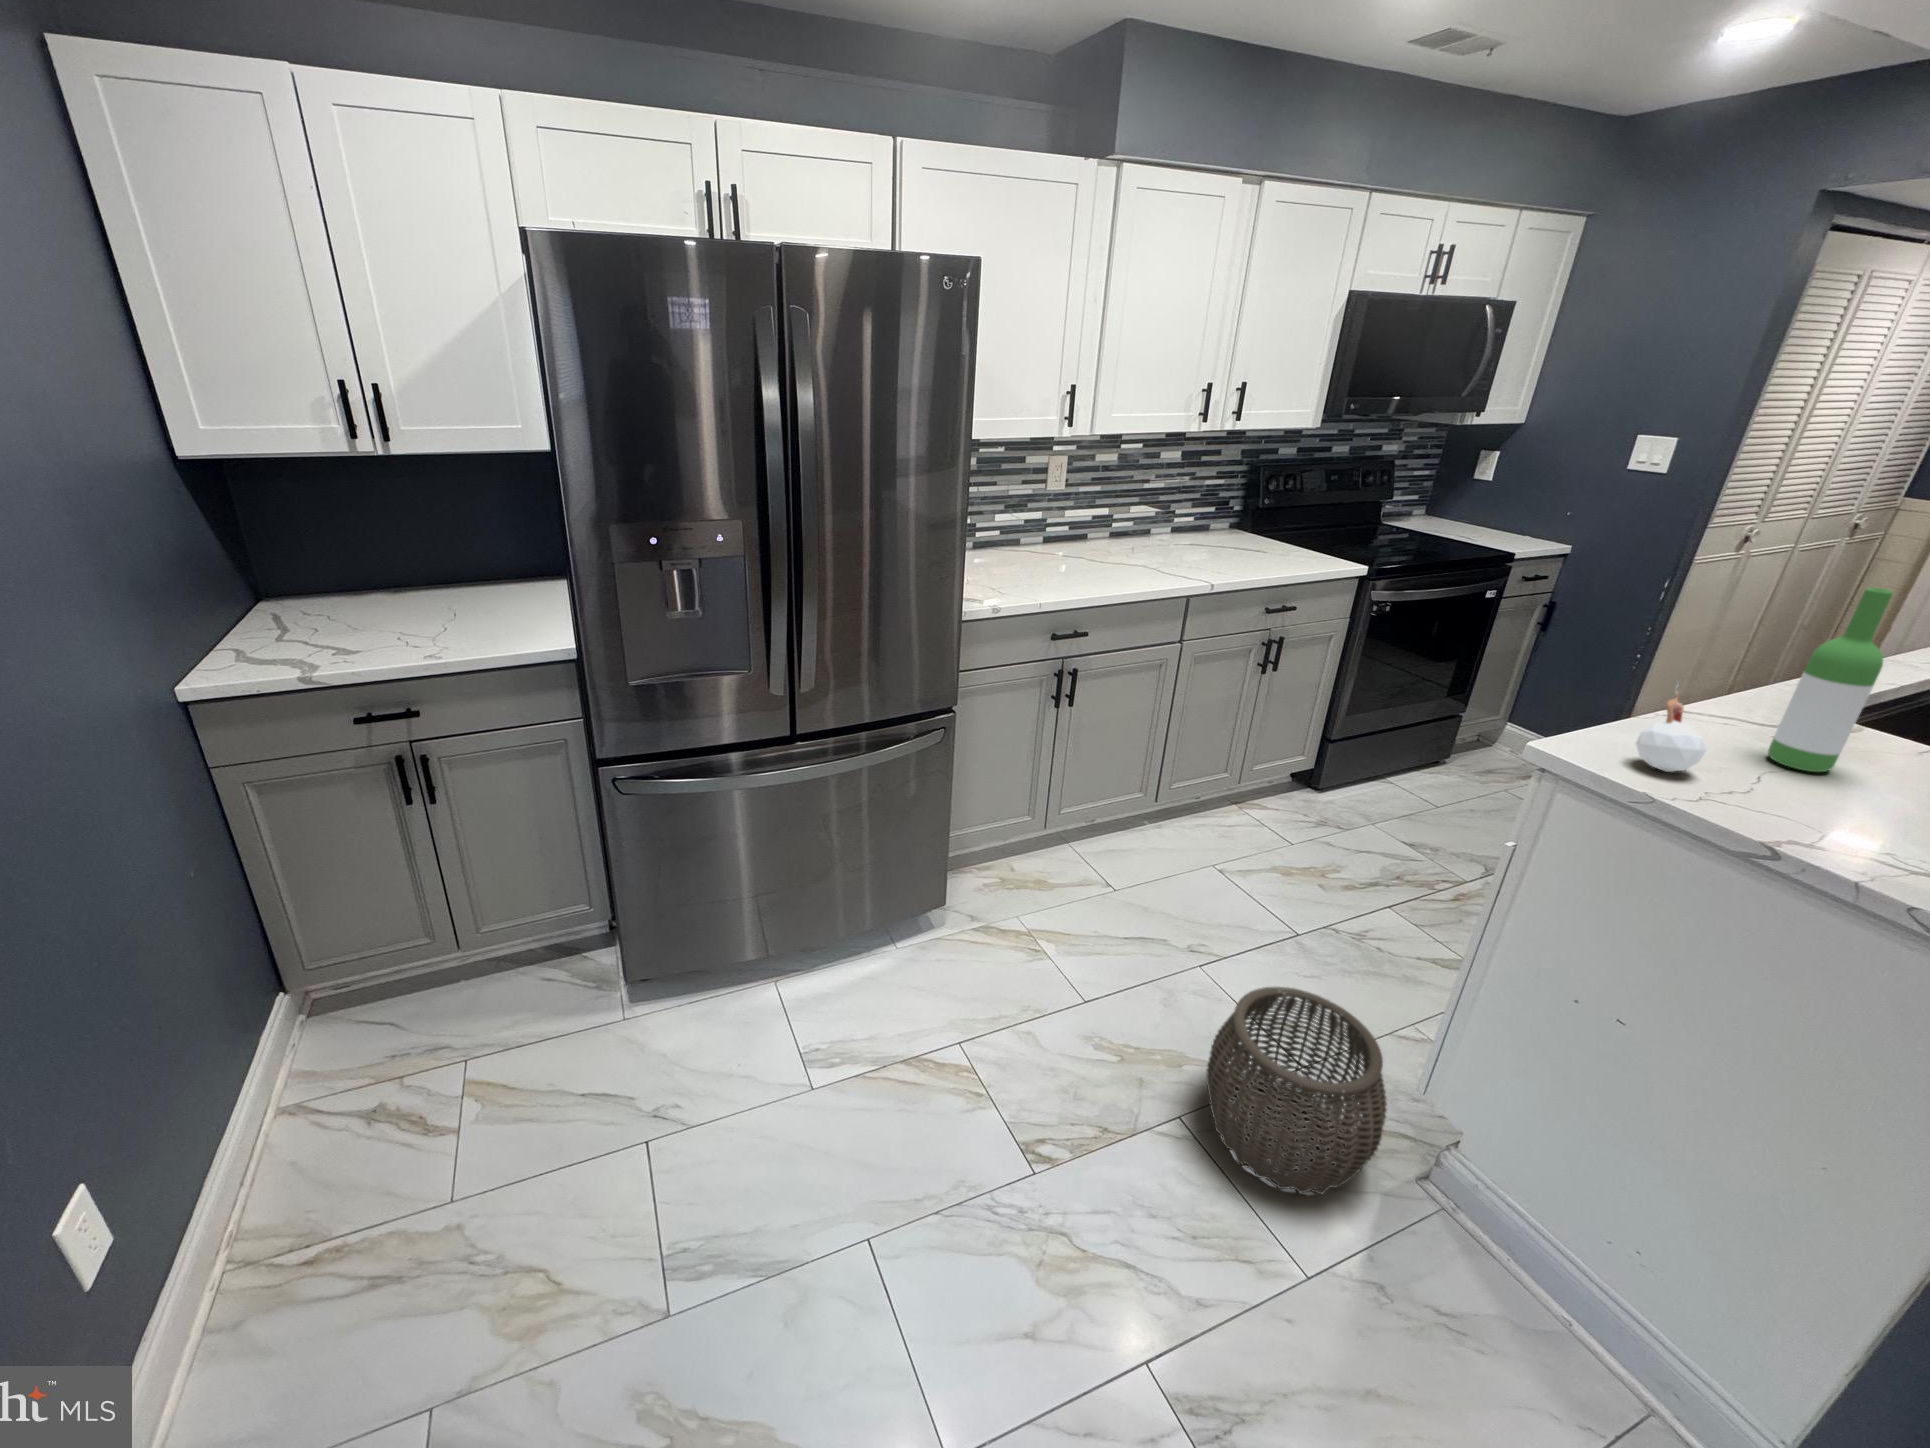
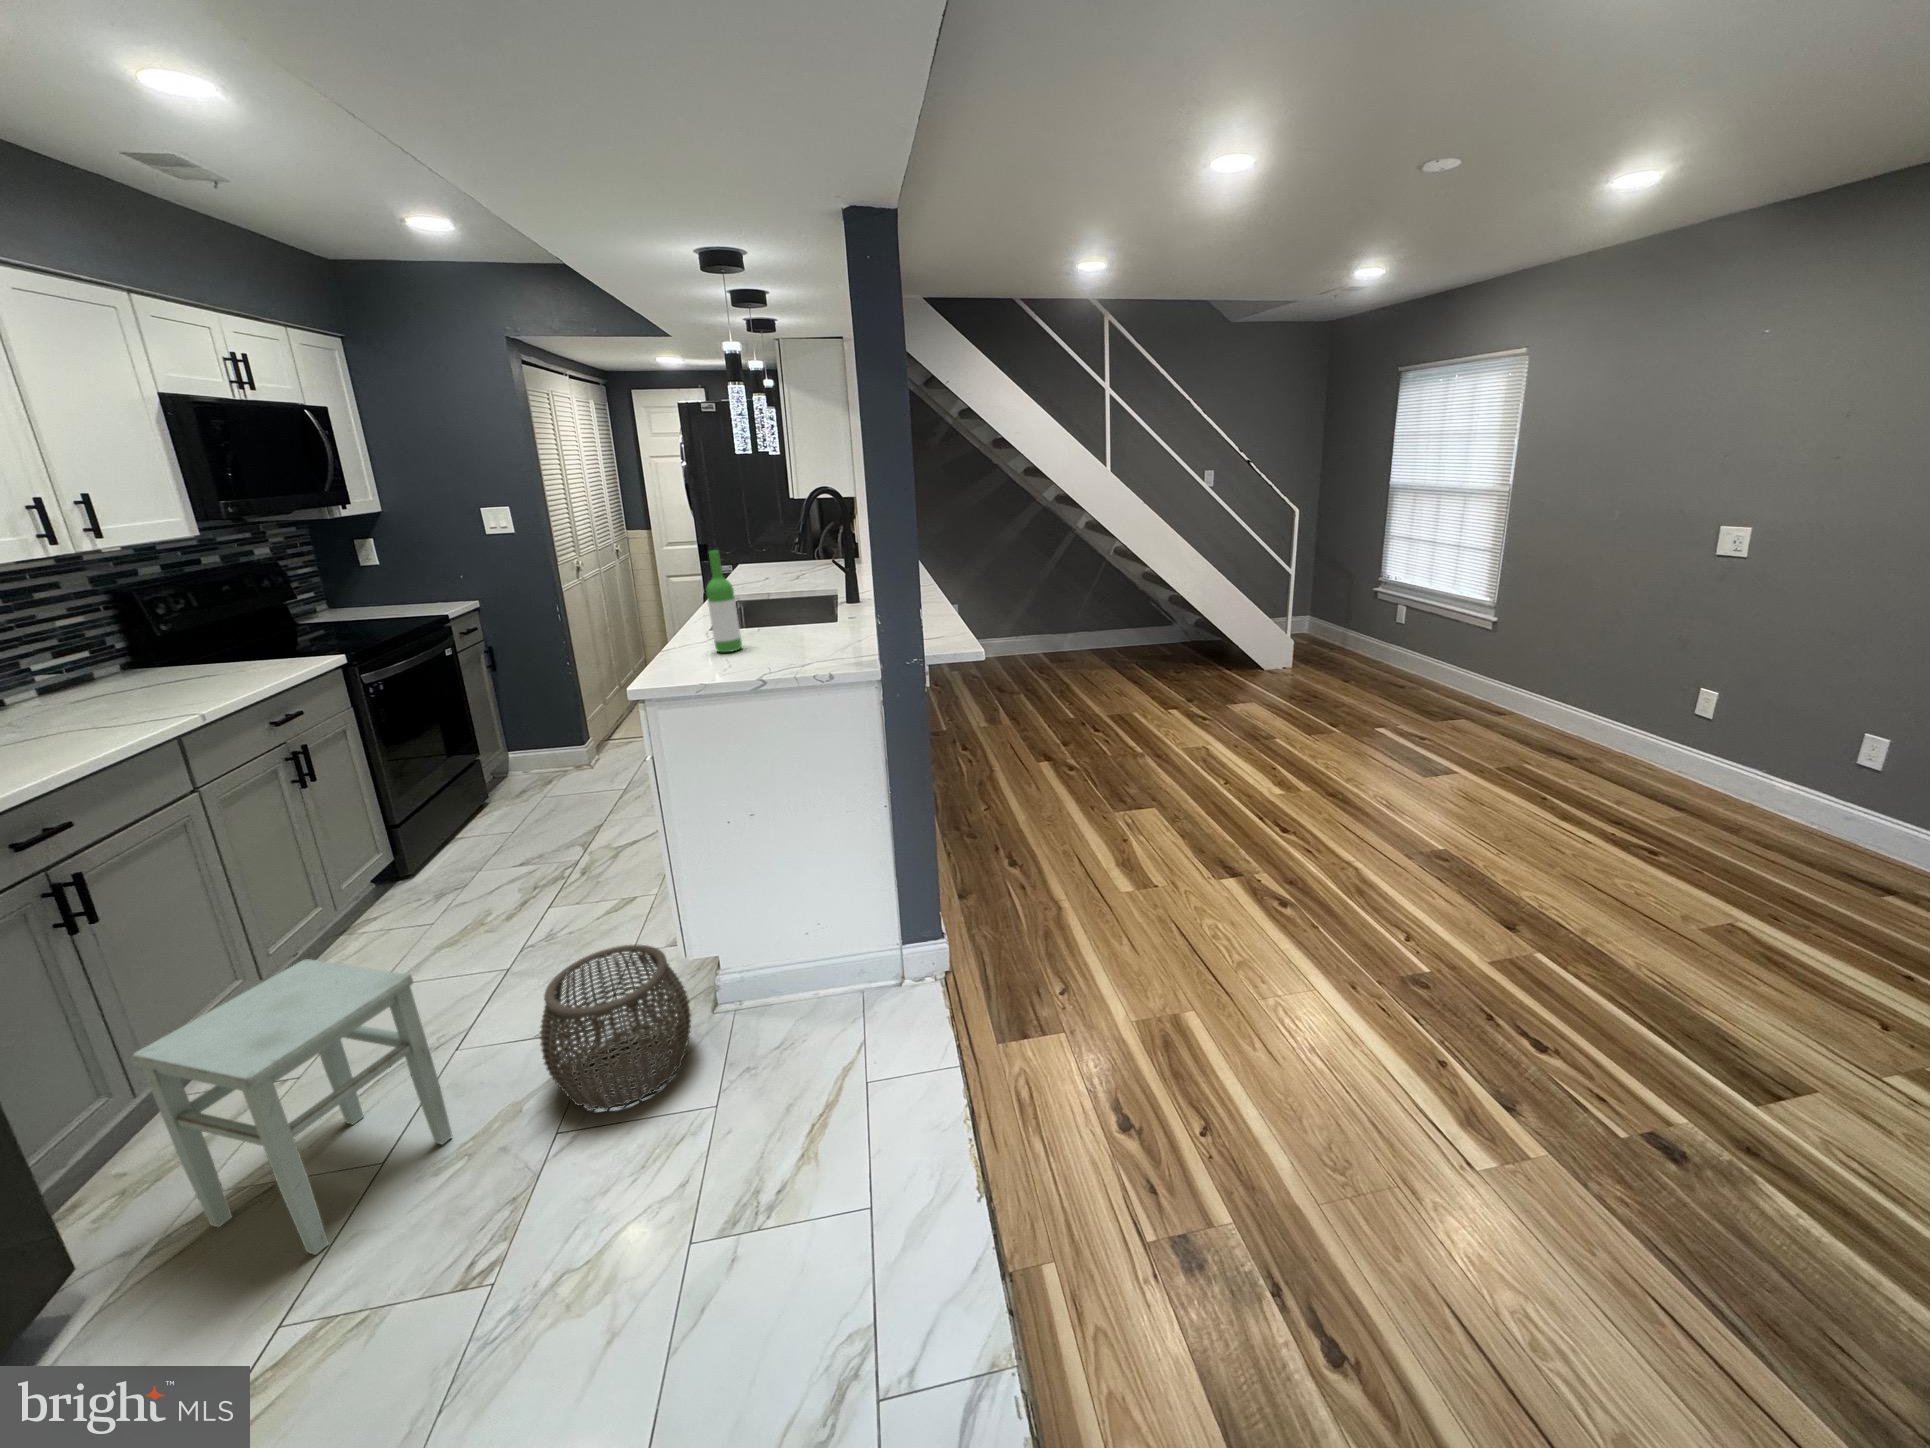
candle: present [1636,691,1706,772] -> none [669,623,703,674]
stool: none [1004,807,1159,1030] -> present [131,959,453,1255]

